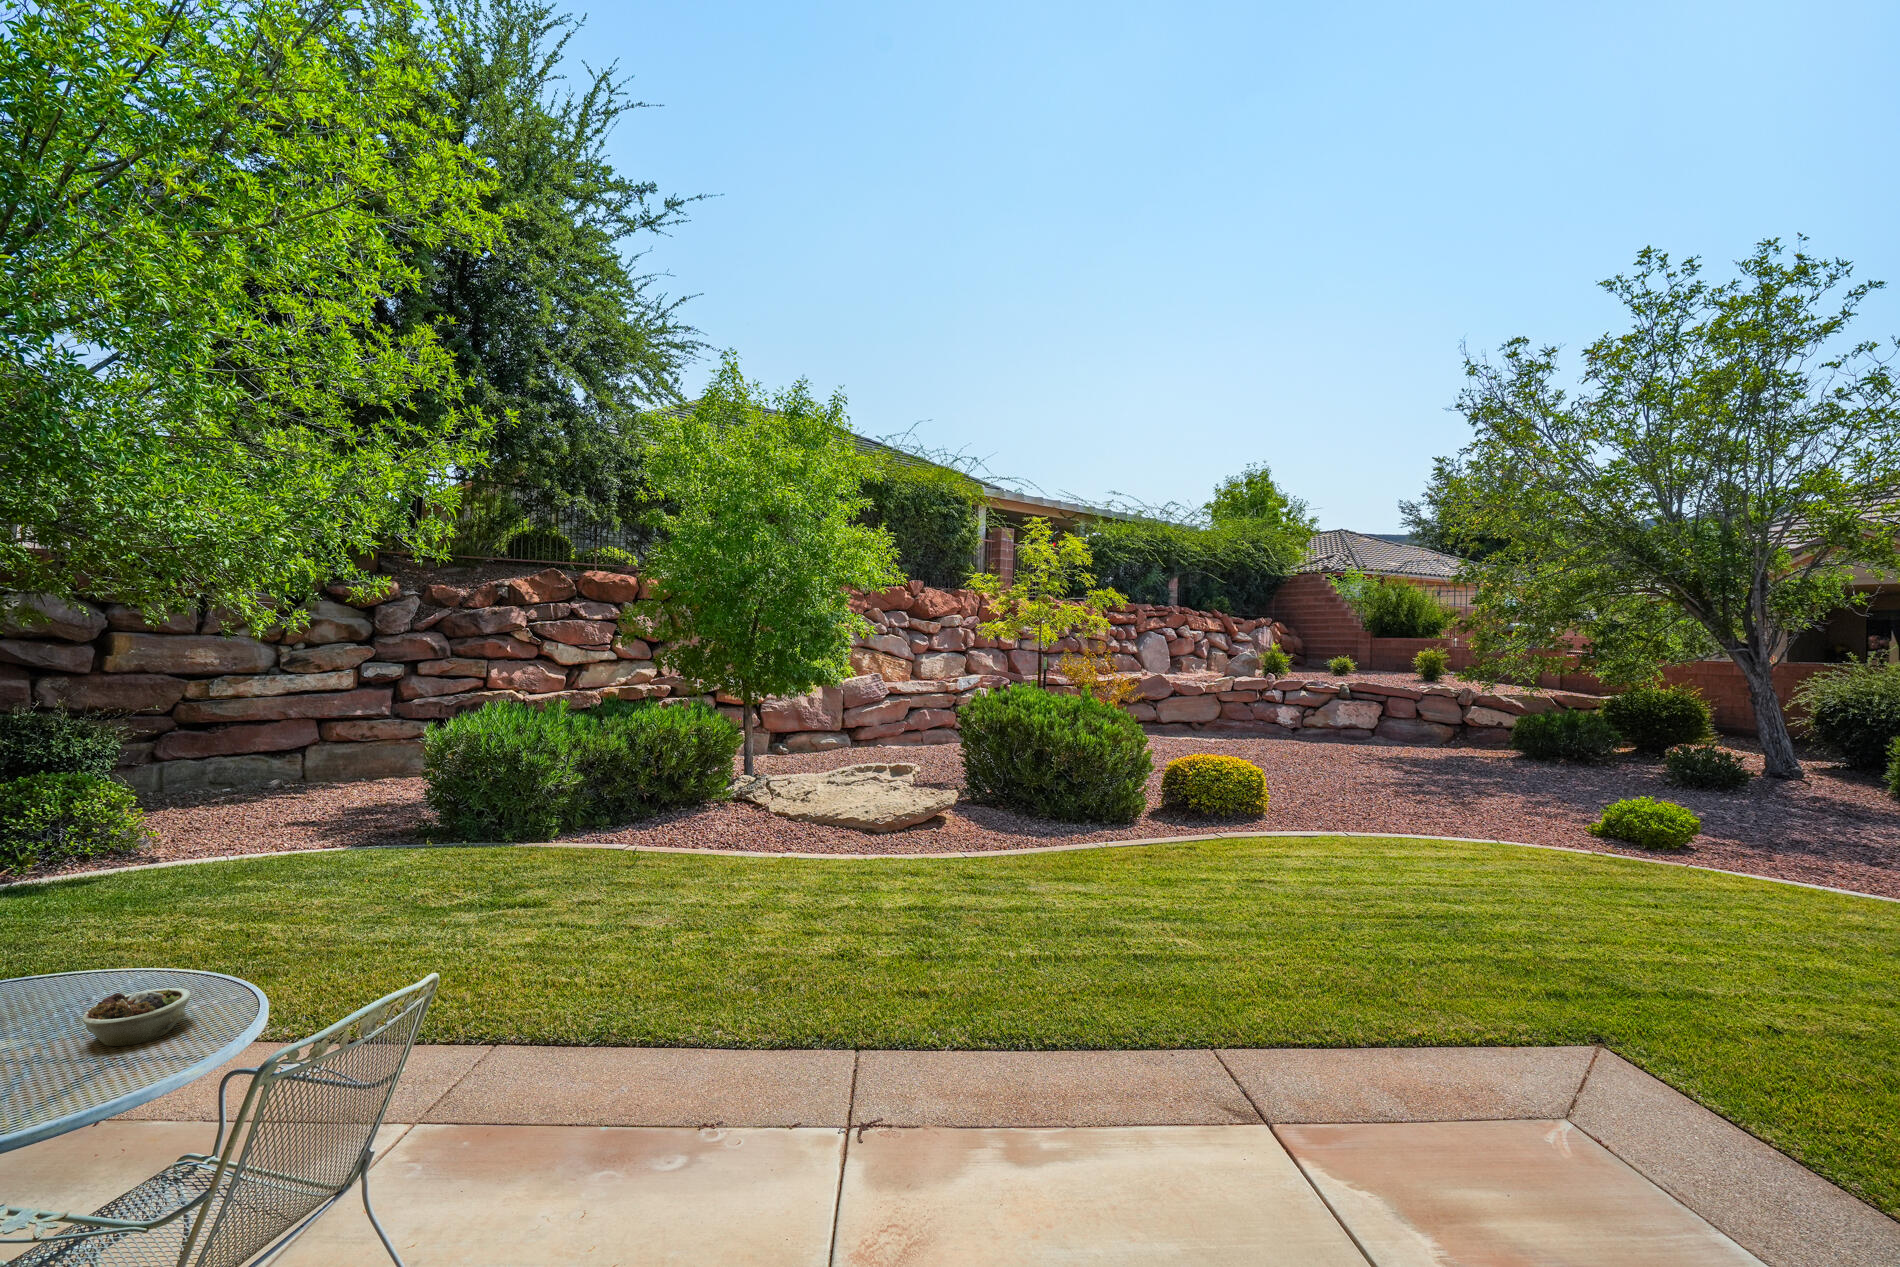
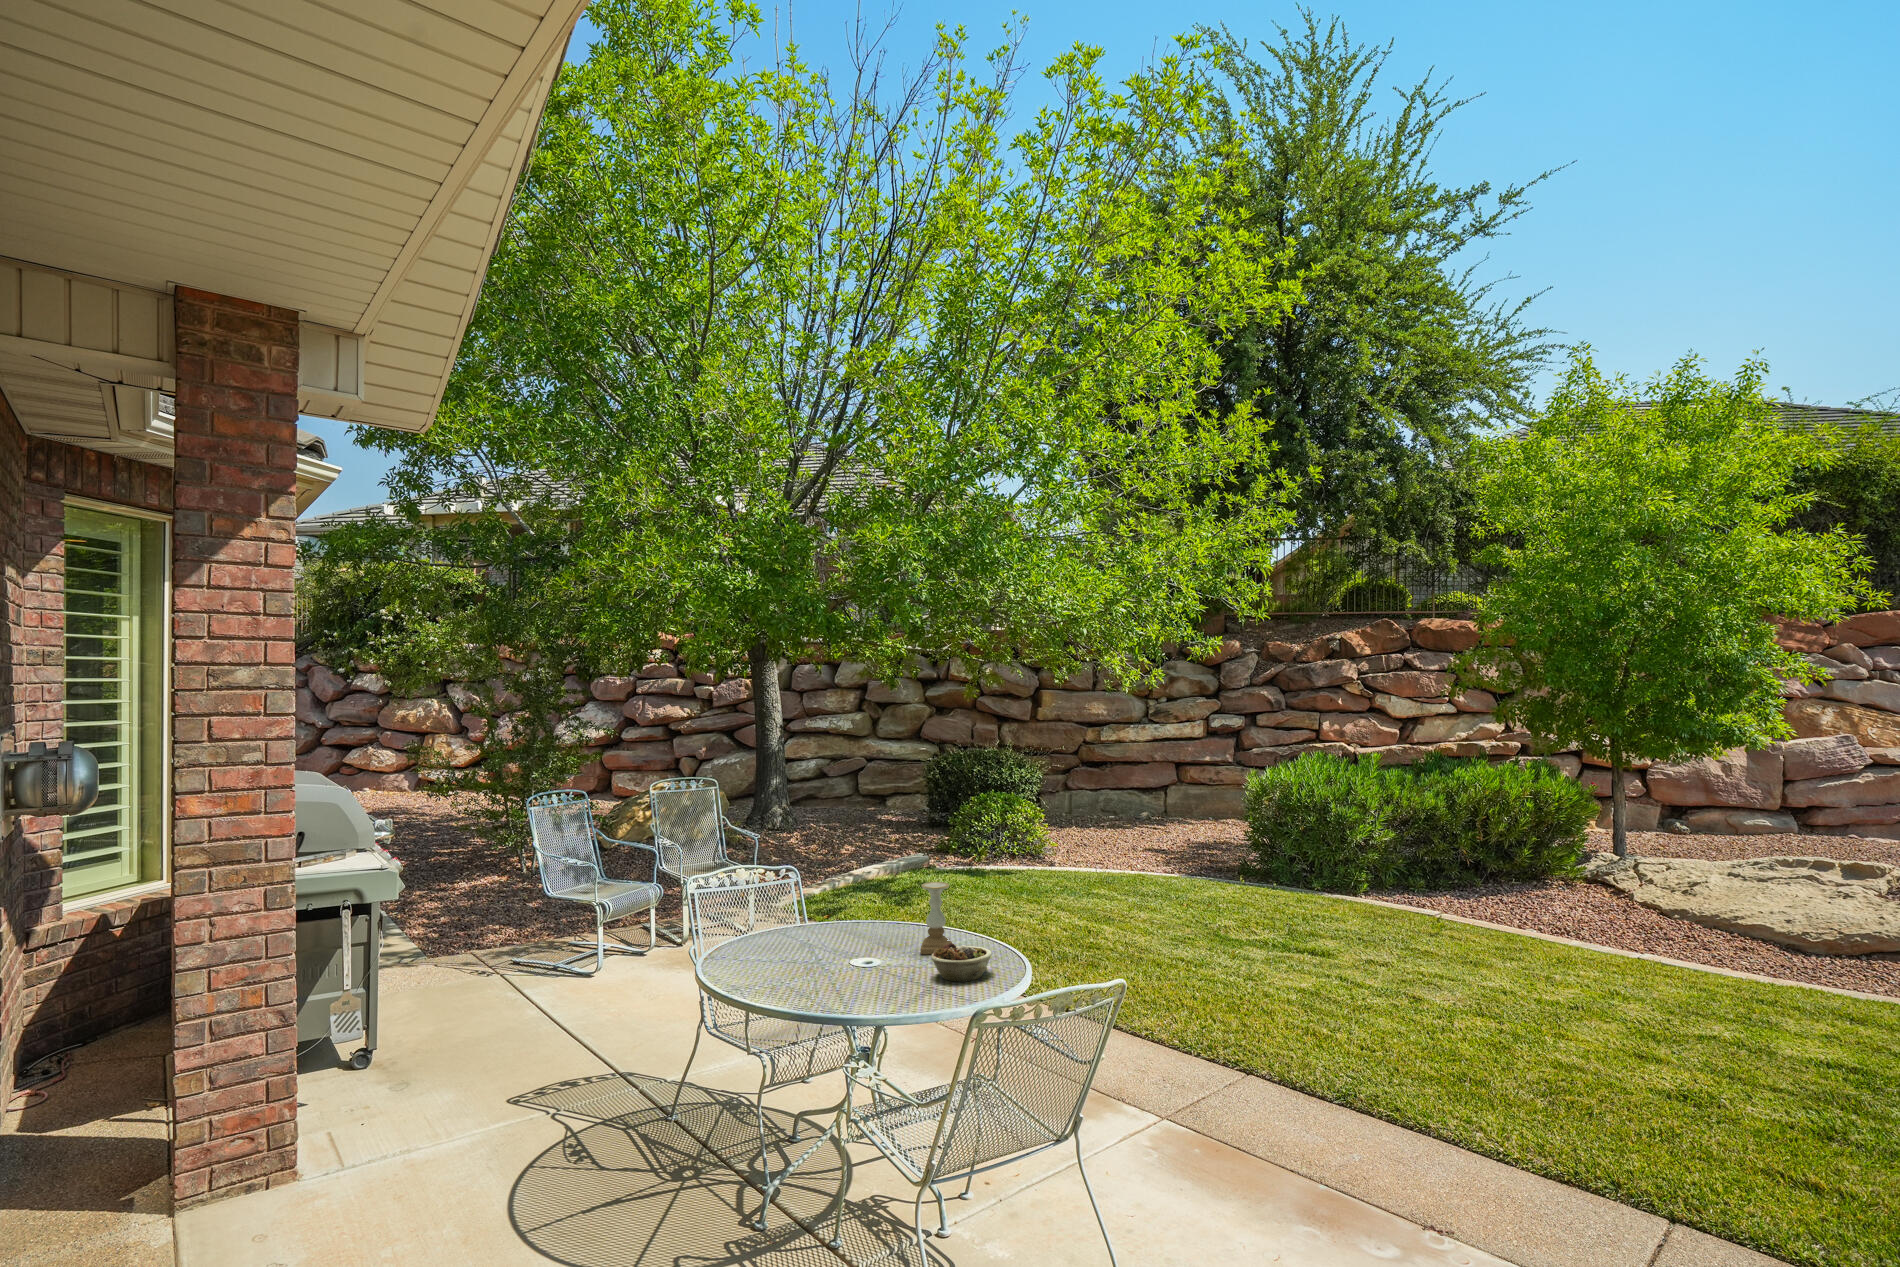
candle holder: none [38,910,97,1020] -> present [920,882,952,954]

